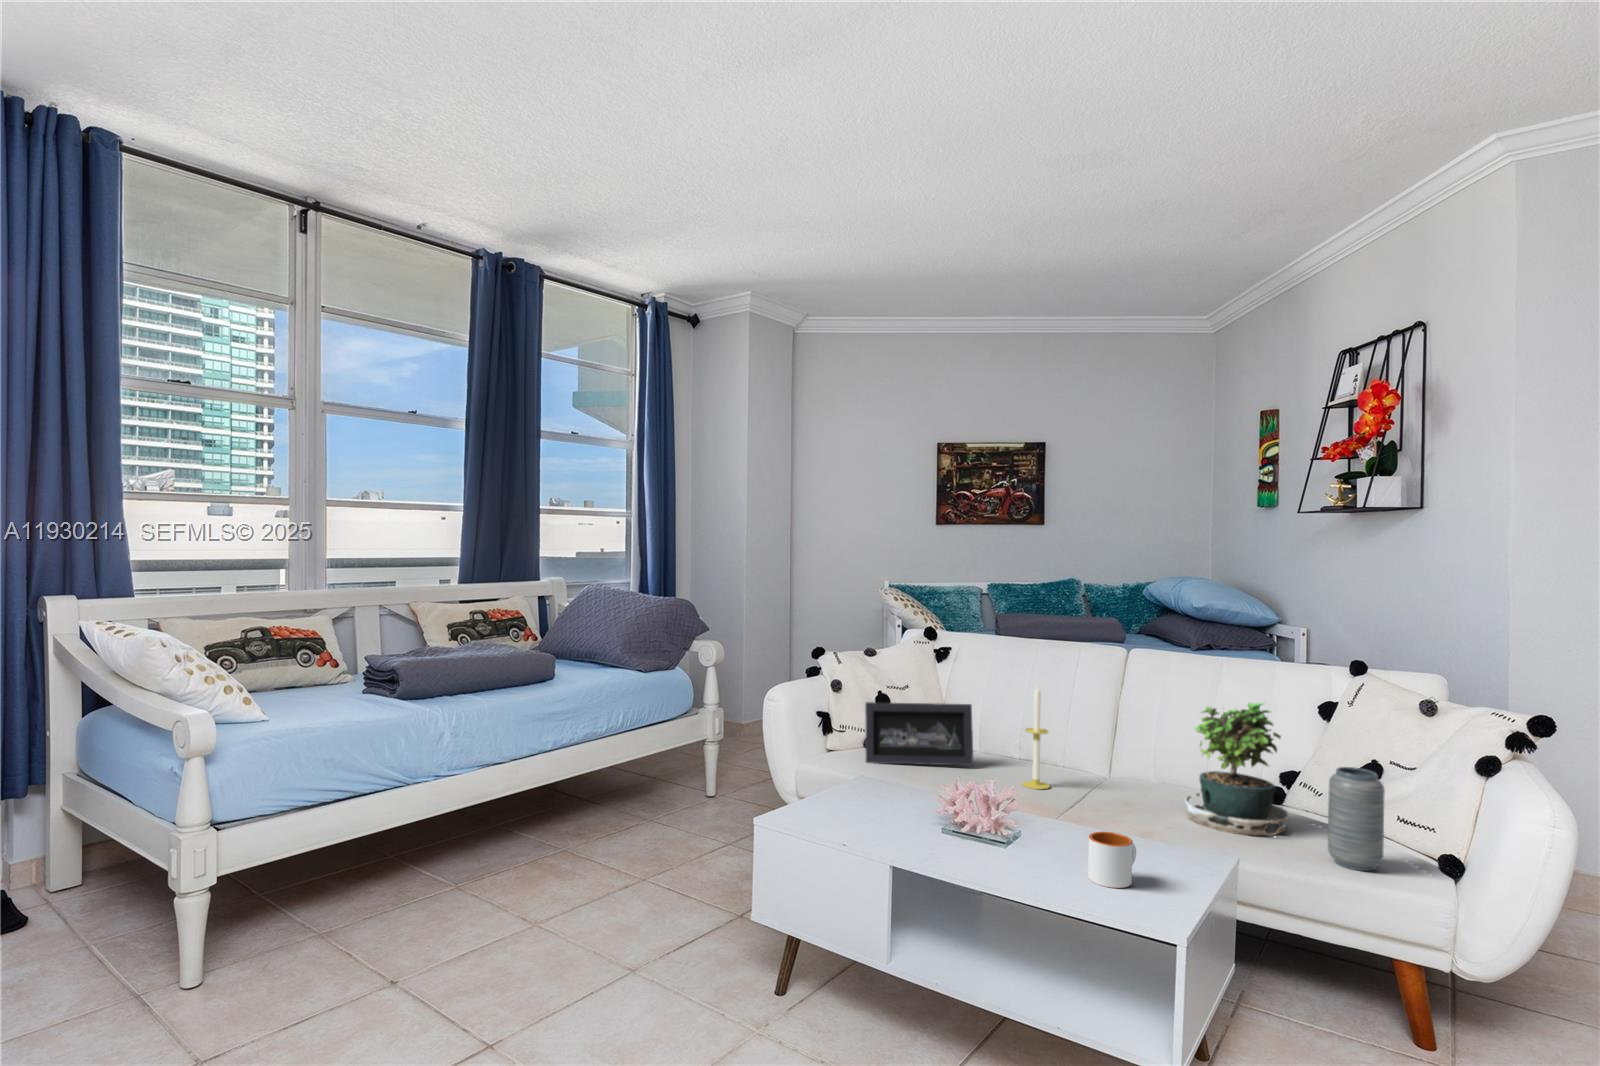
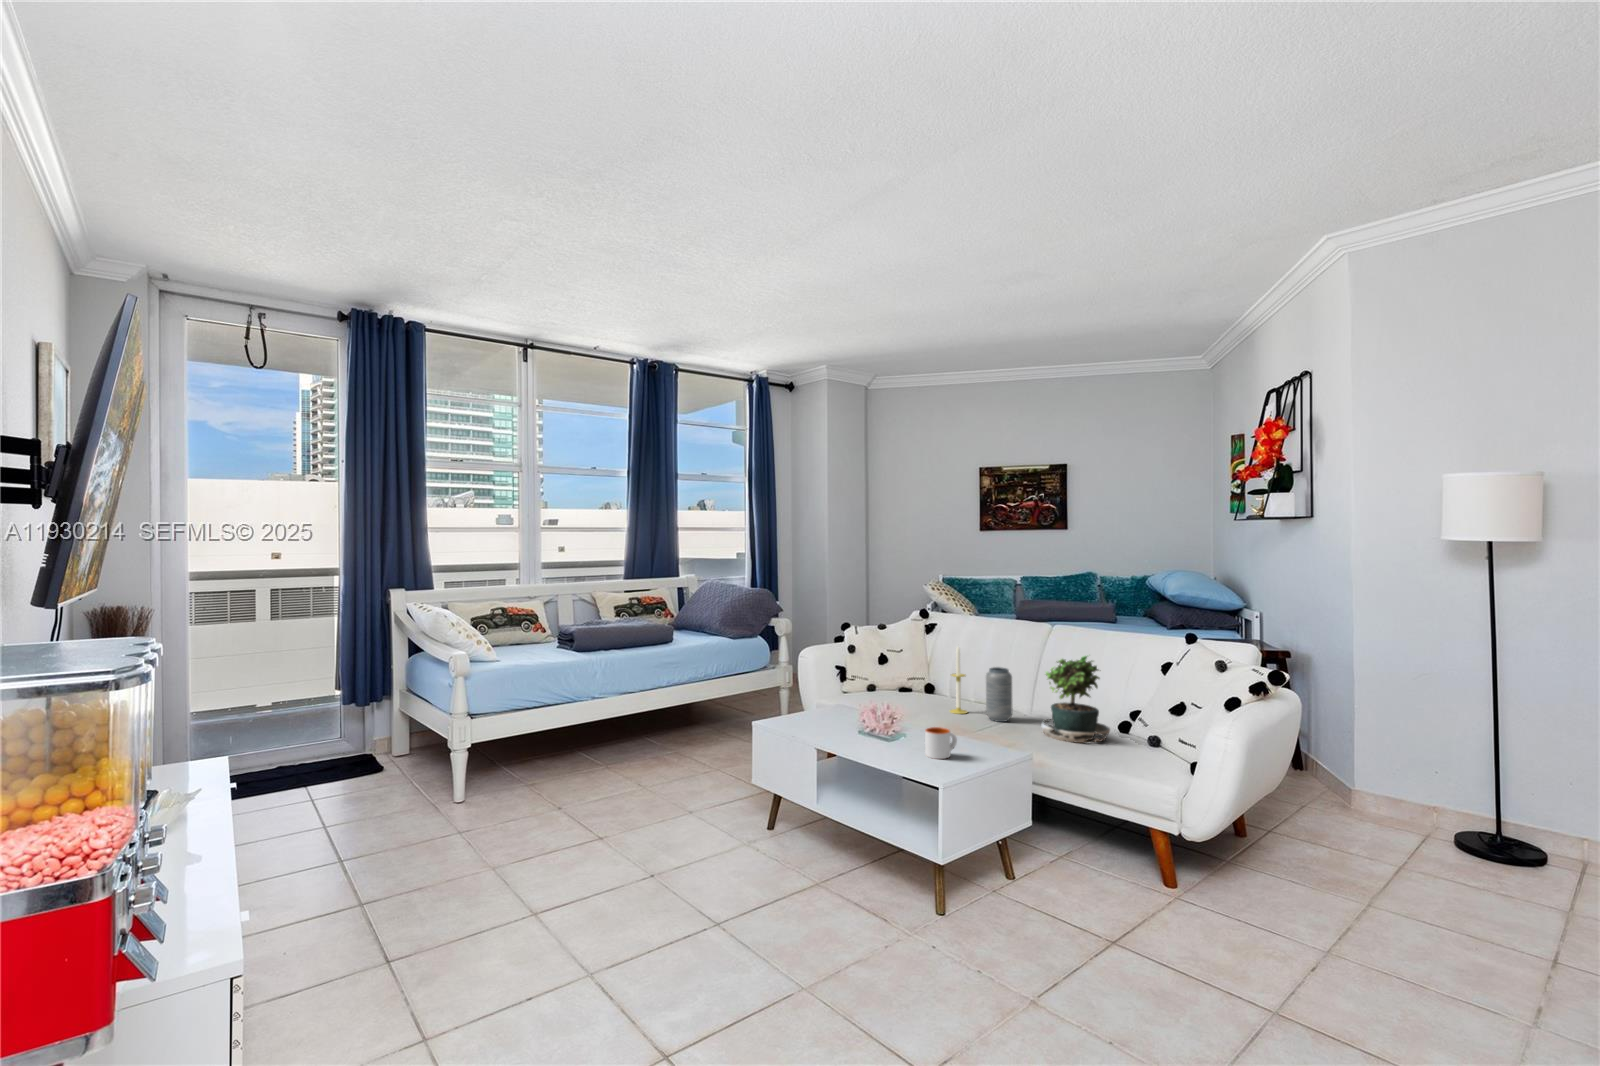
picture frame: present [865,702,974,765] -> none [855,656,927,700]
vase: present [1328,767,1385,871] -> present [986,667,1012,722]

